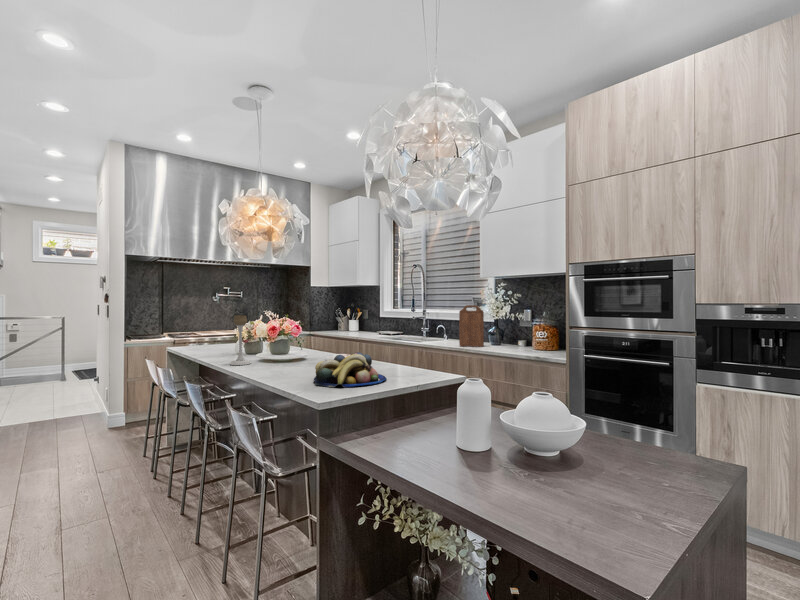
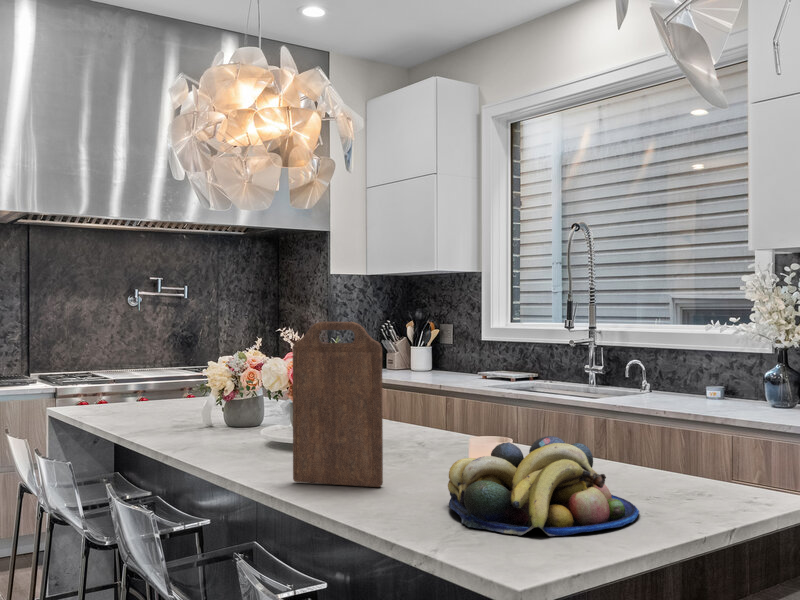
cutting board: present [459,305,484,347] -> present [293,322,383,487]
candle holder: present [230,315,251,365] -> none [206,339,254,458]

